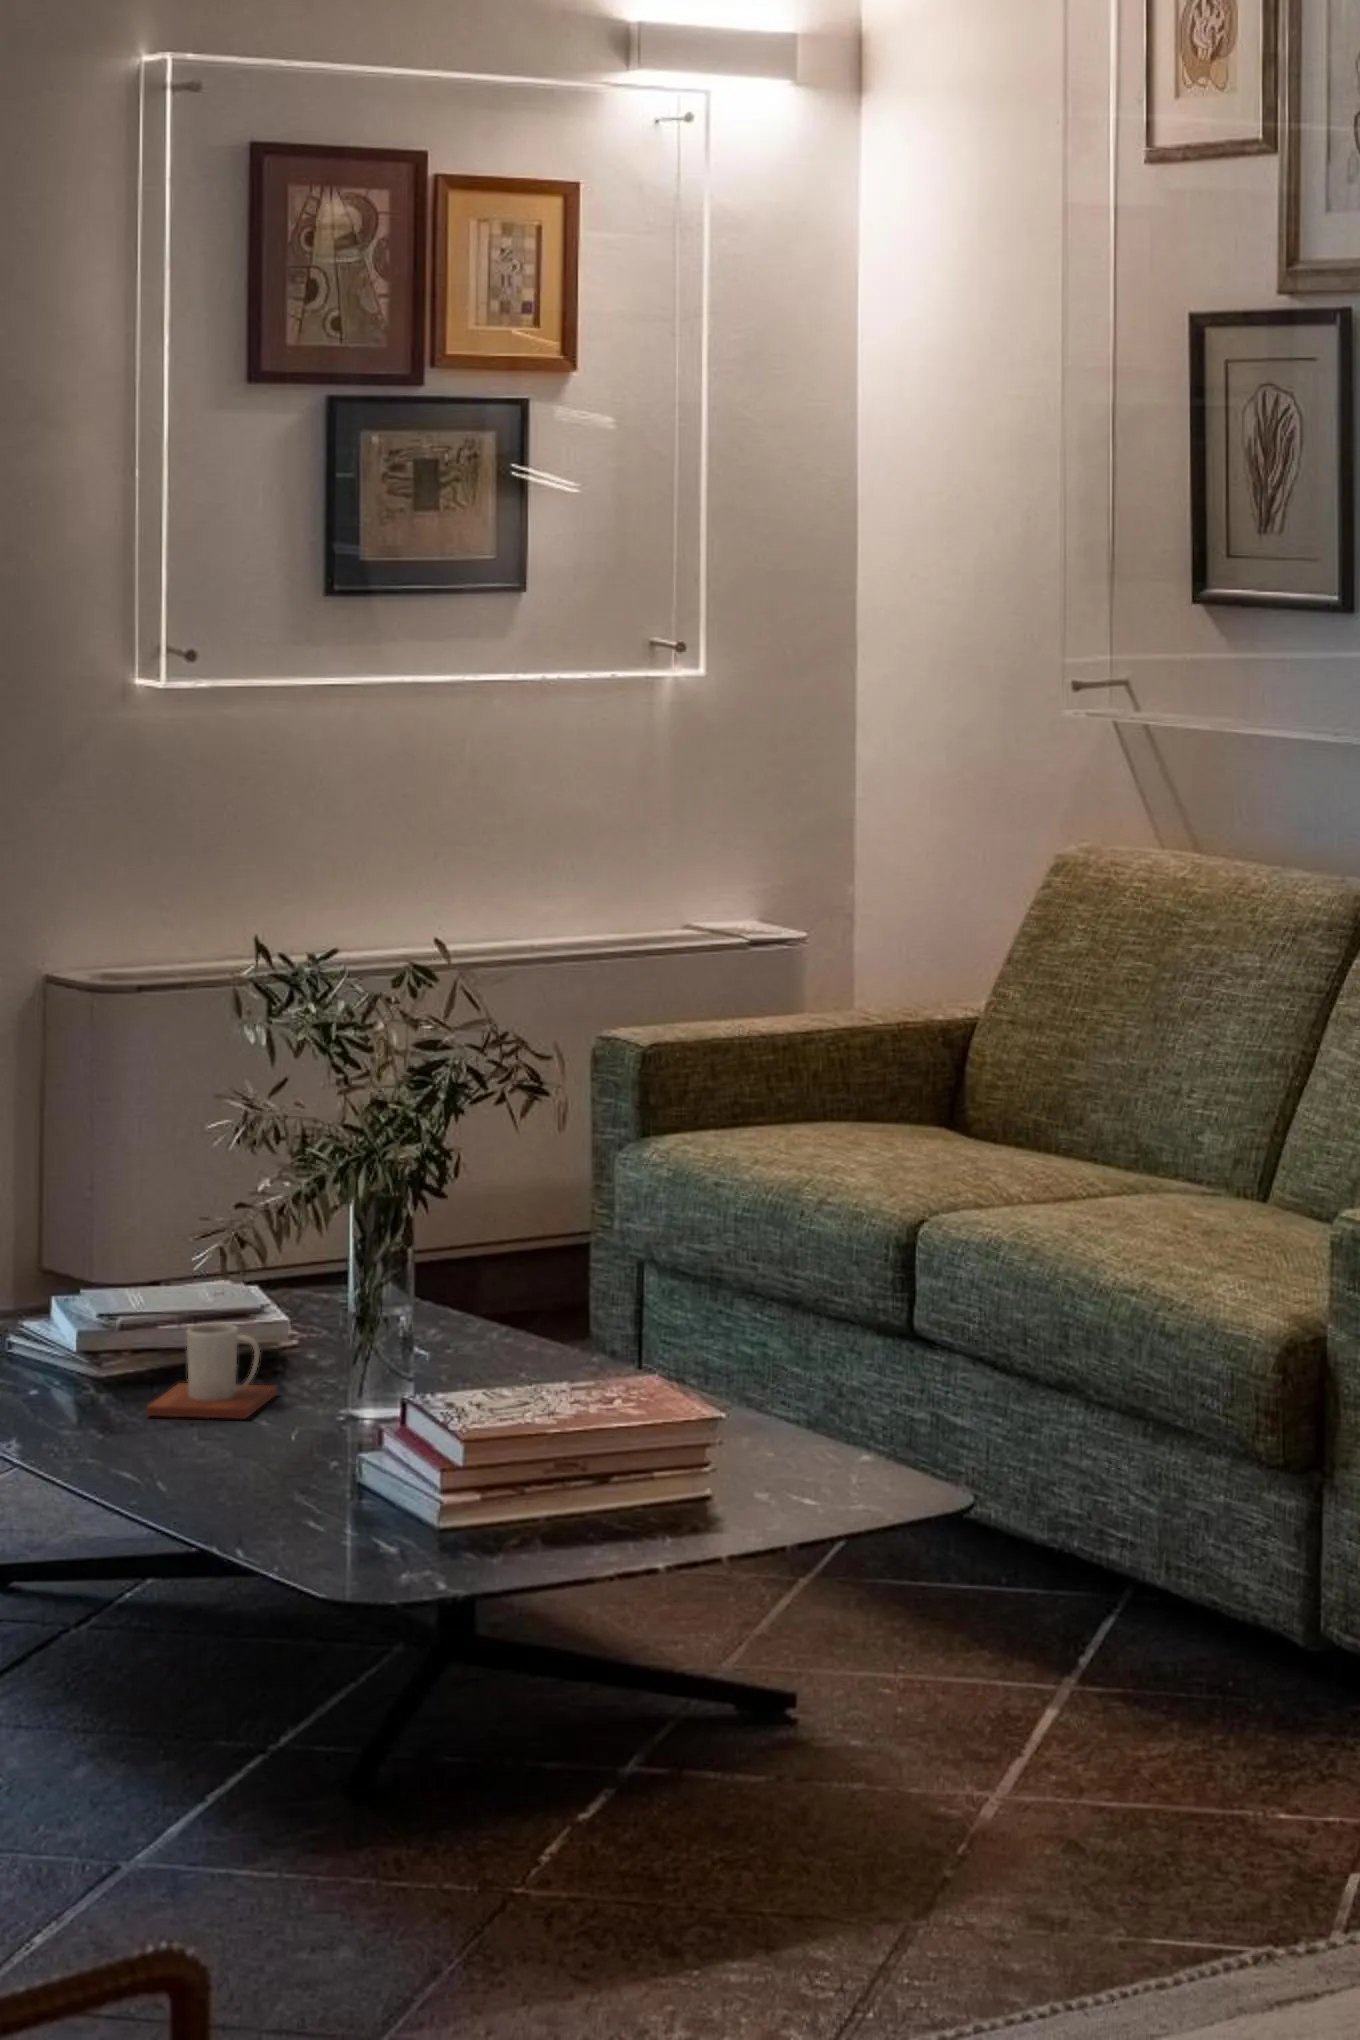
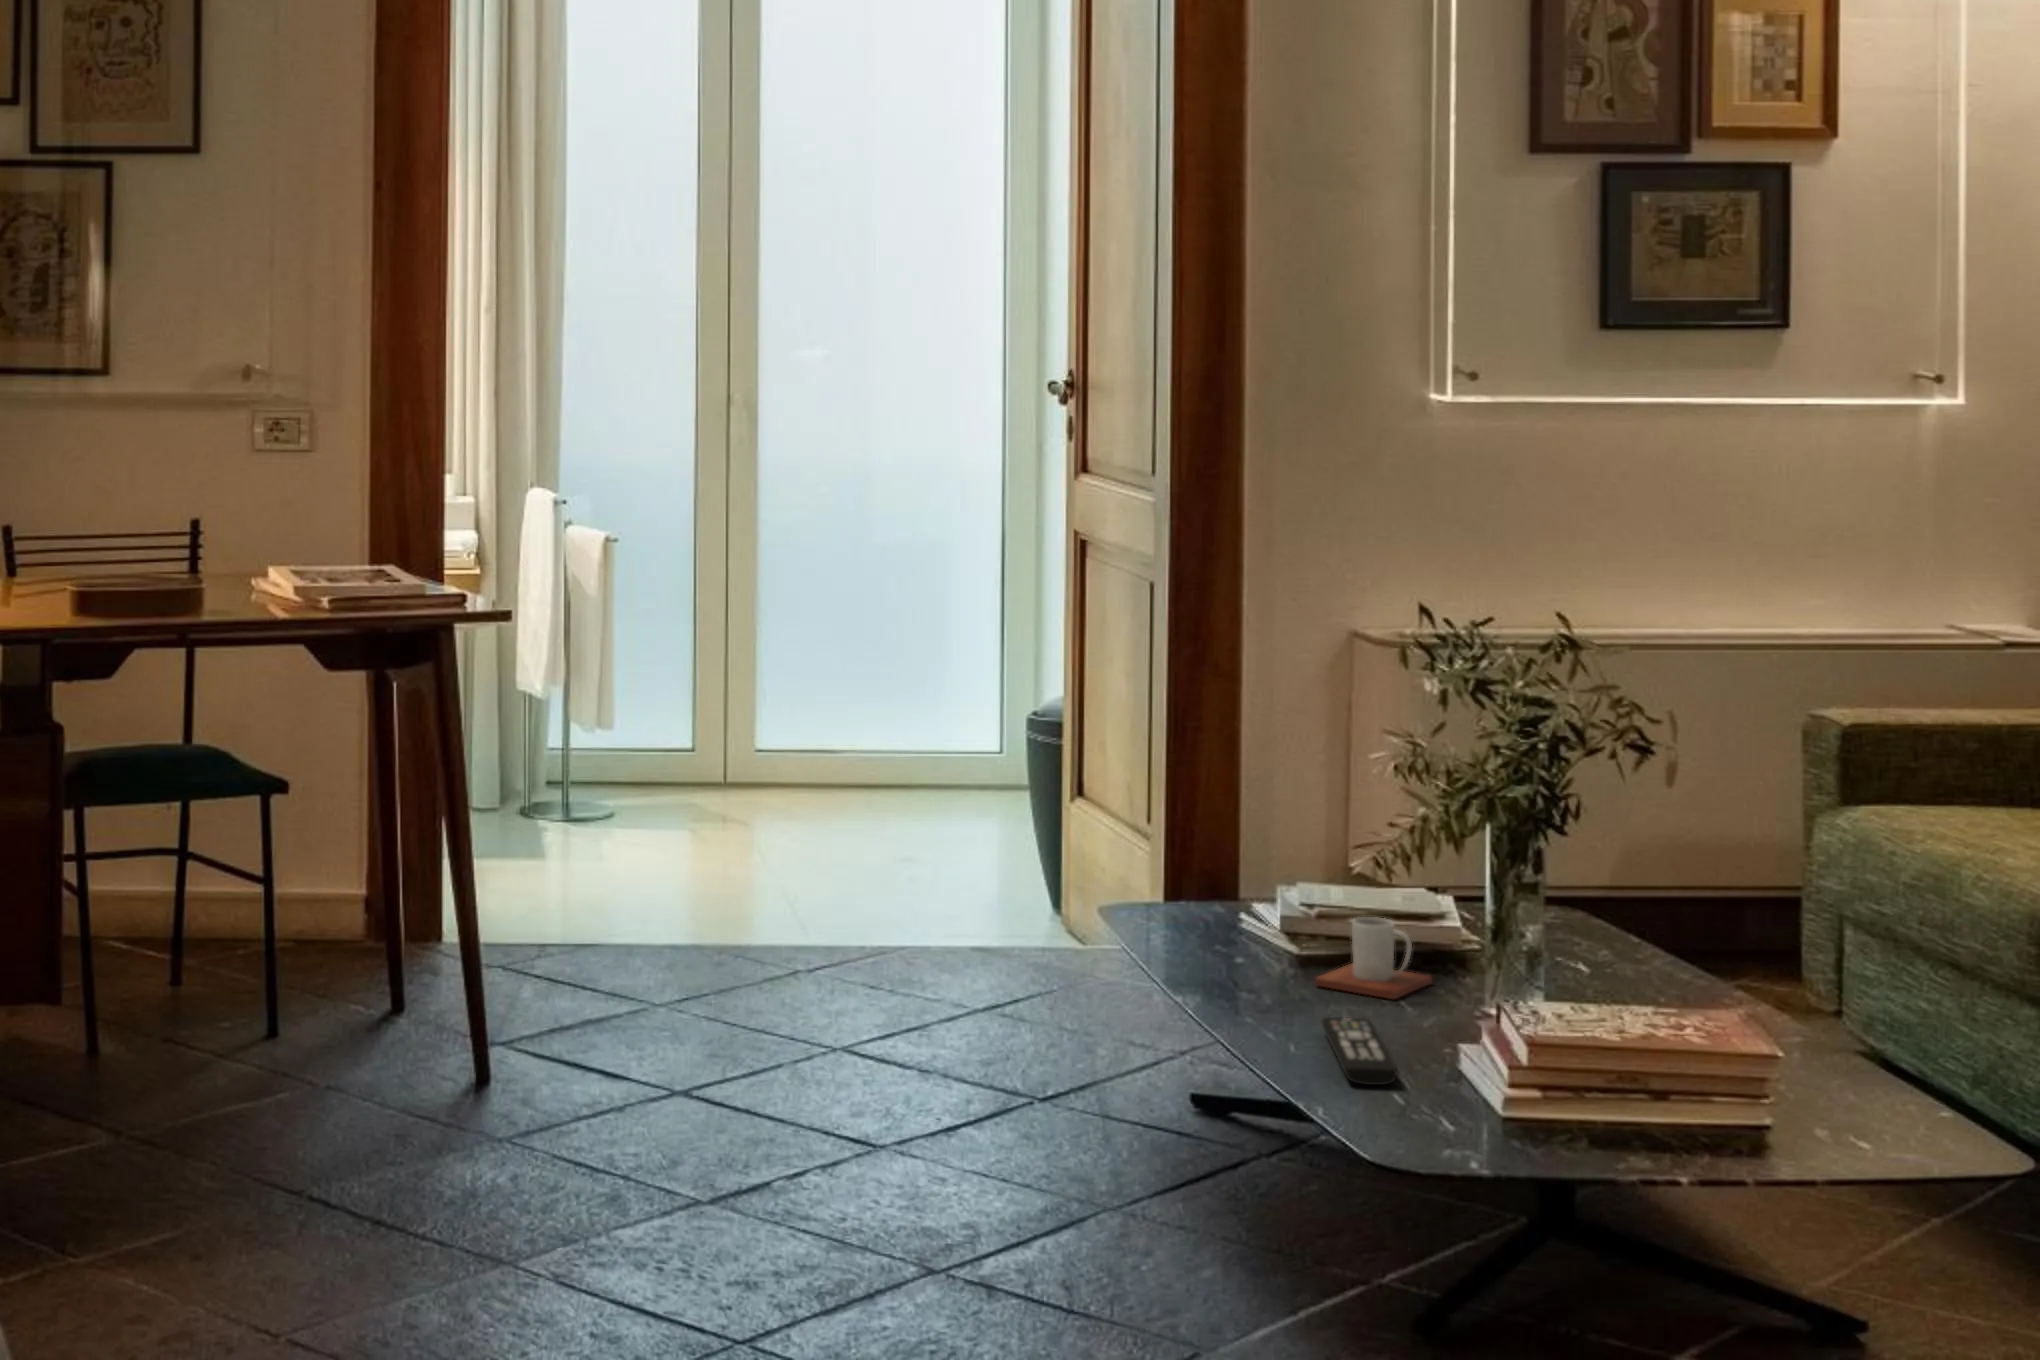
remote control: none [186,1444,305,1518] -> present [1322,1017,1397,1085]

